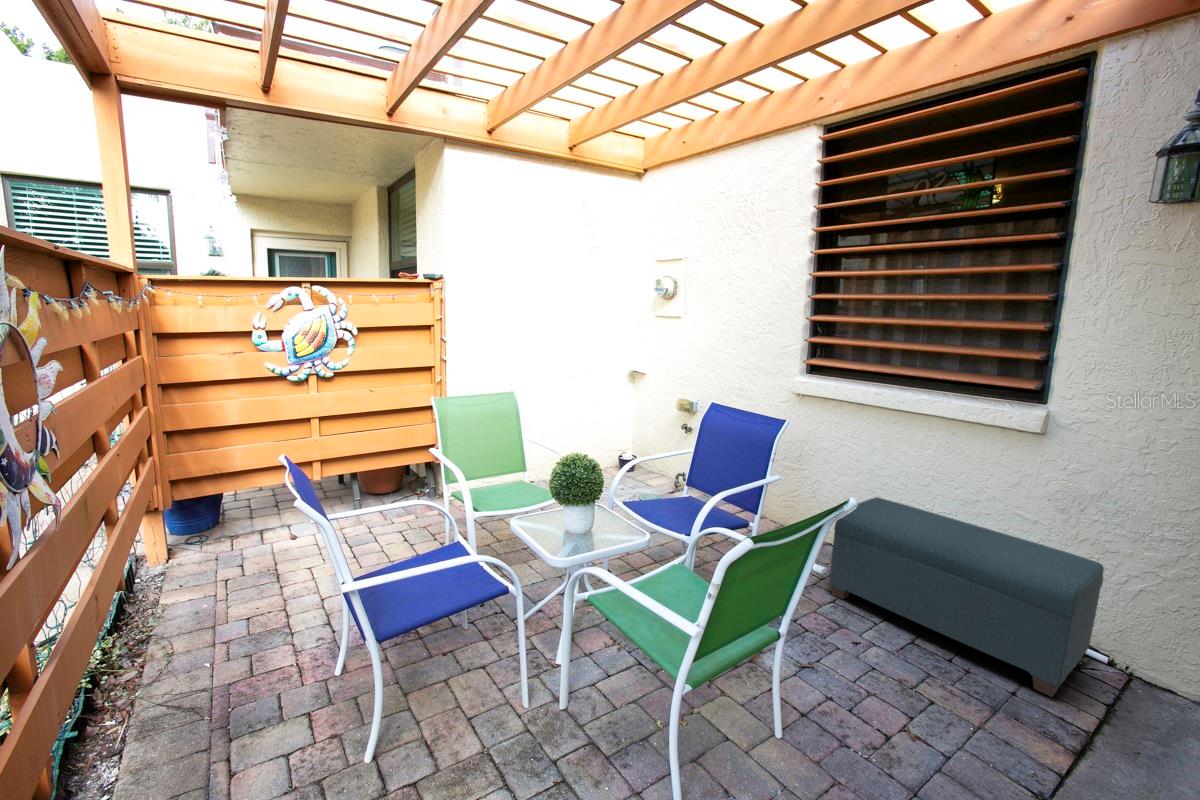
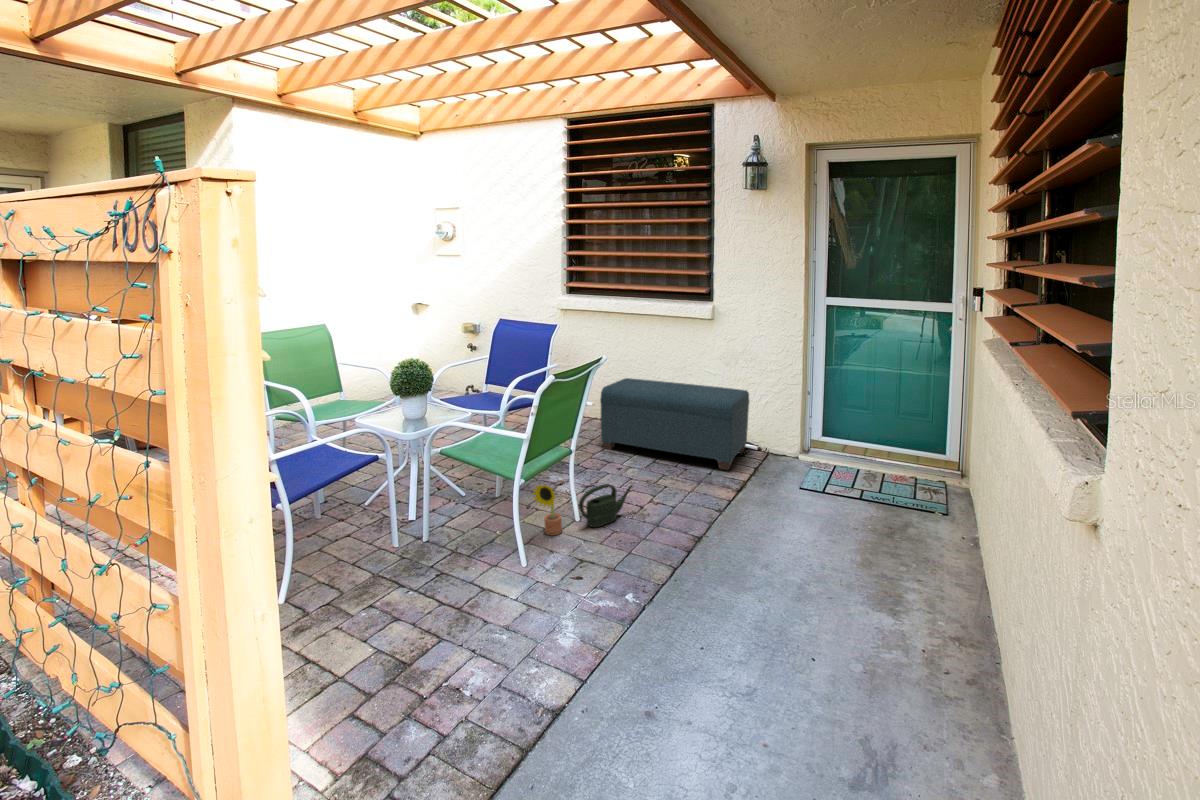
decorative plant: none [708,676,751,757] -> present [532,484,562,535]
watering can: none [781,695,876,762] -> present [579,484,633,527]

